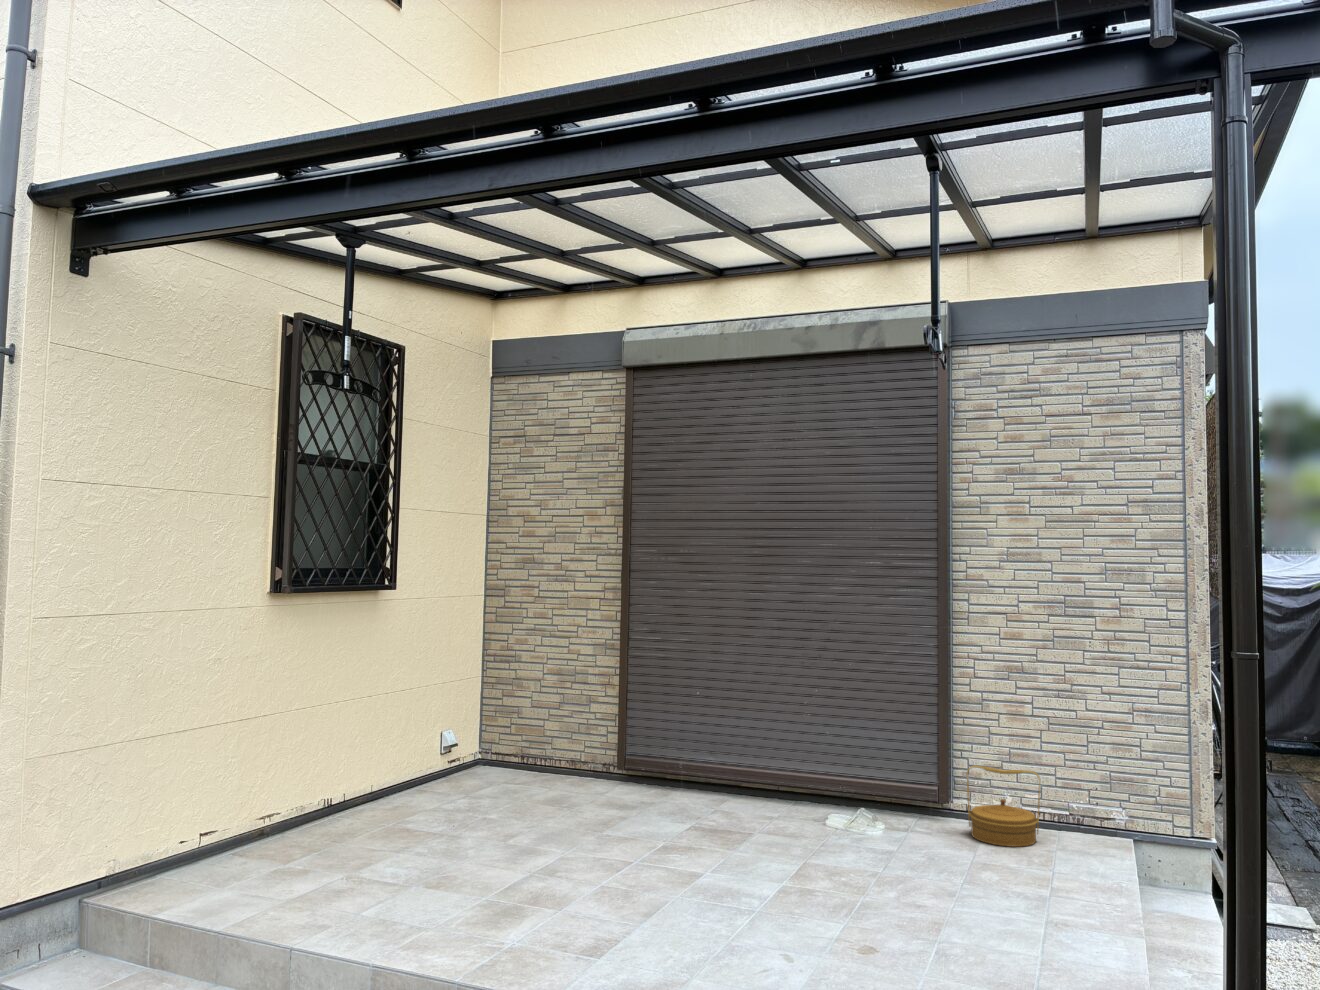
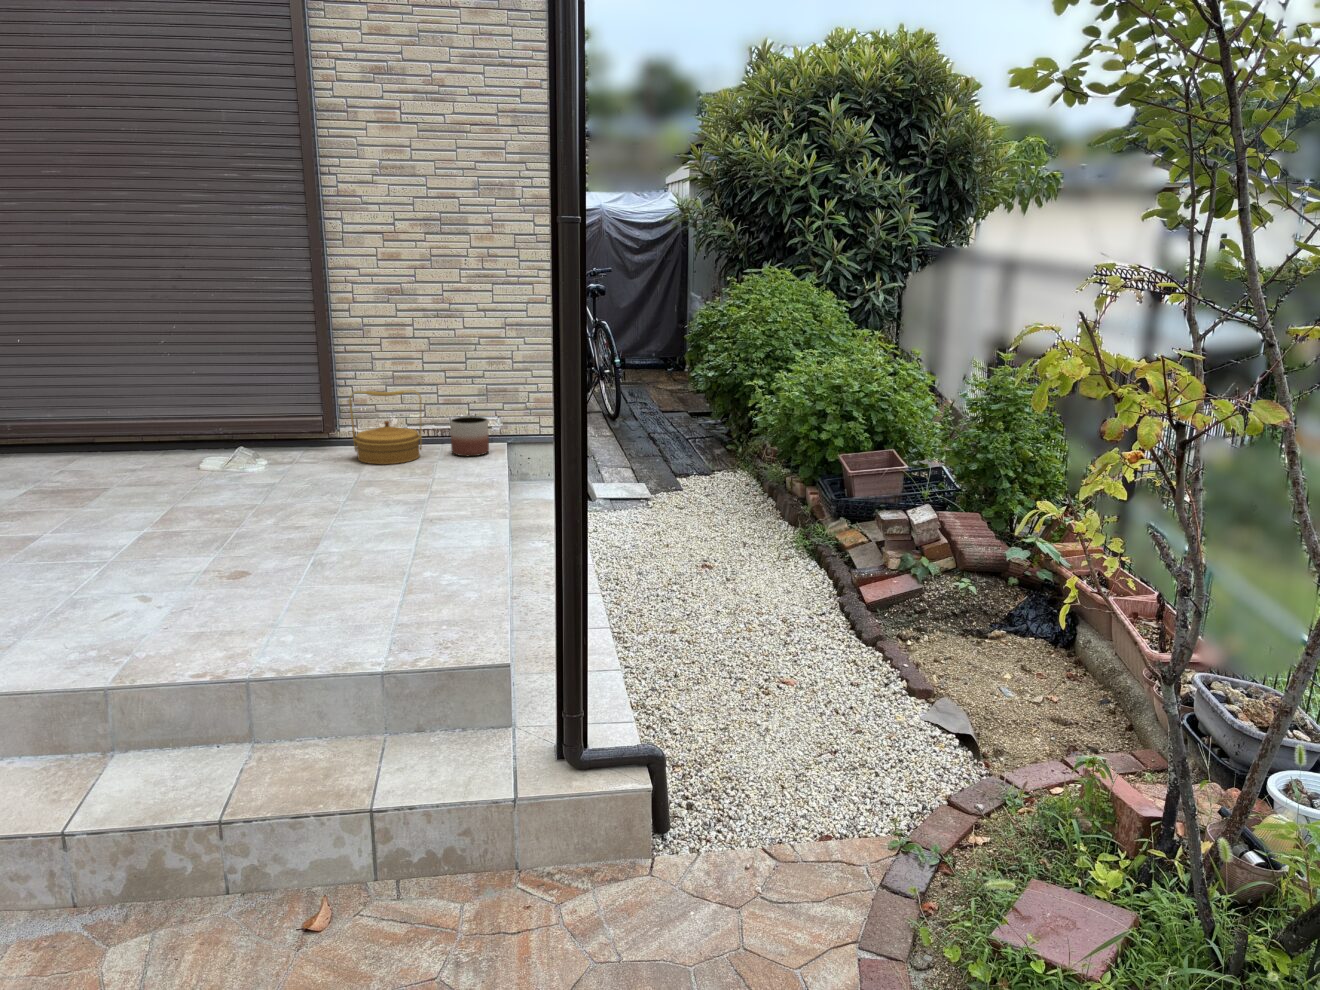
planter: none [1071,804,1114,850] -> present [451,416,489,456]

